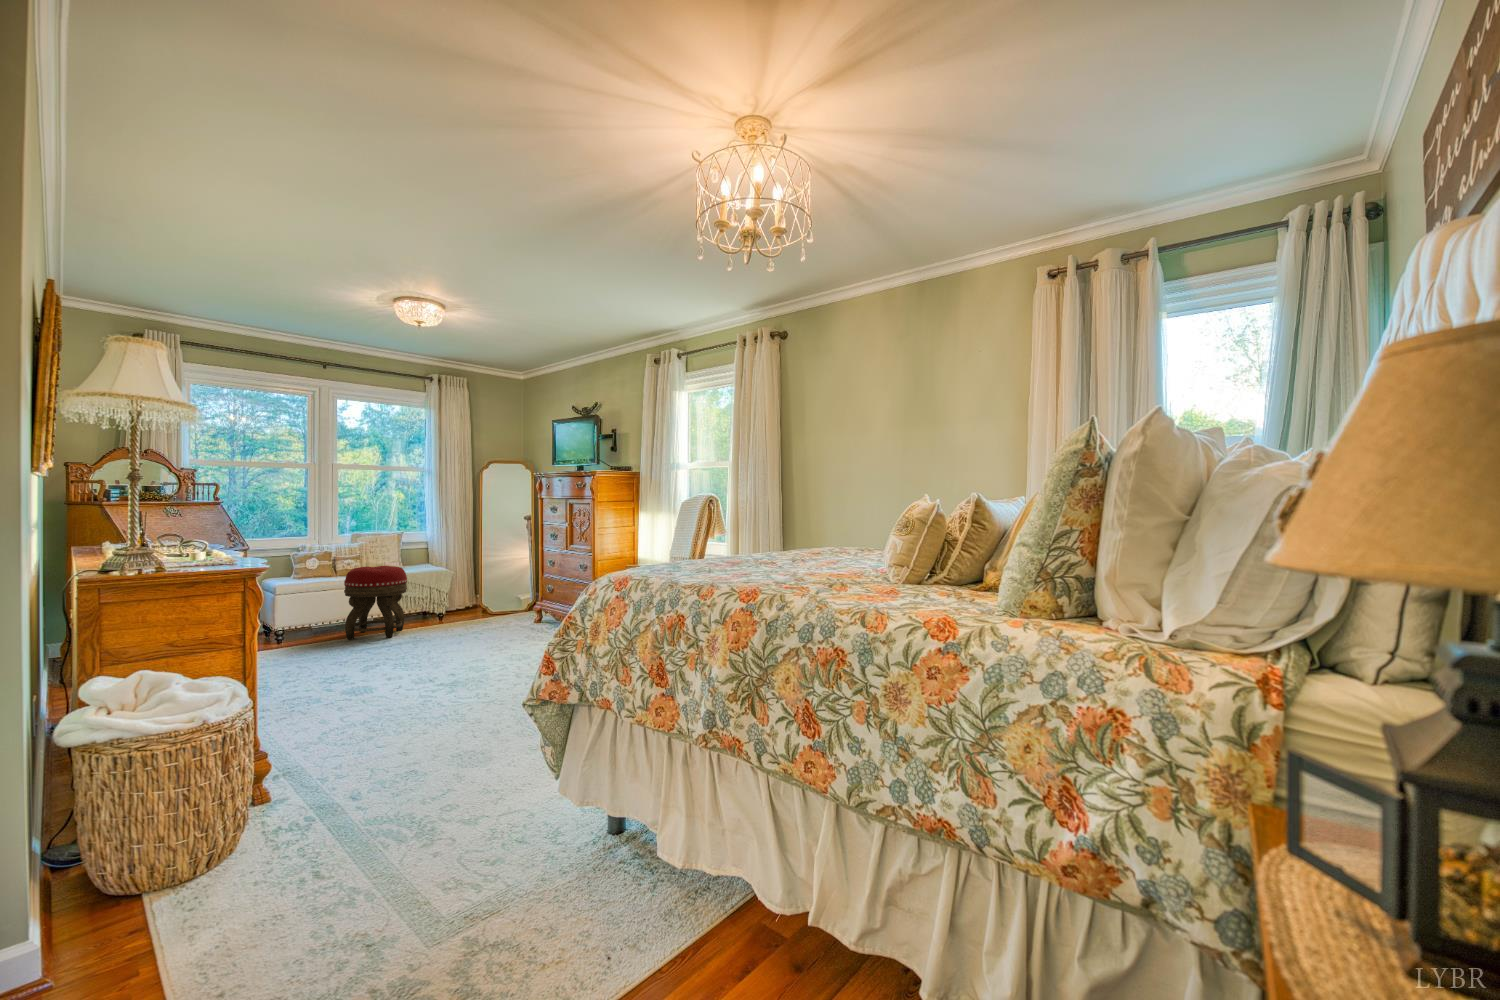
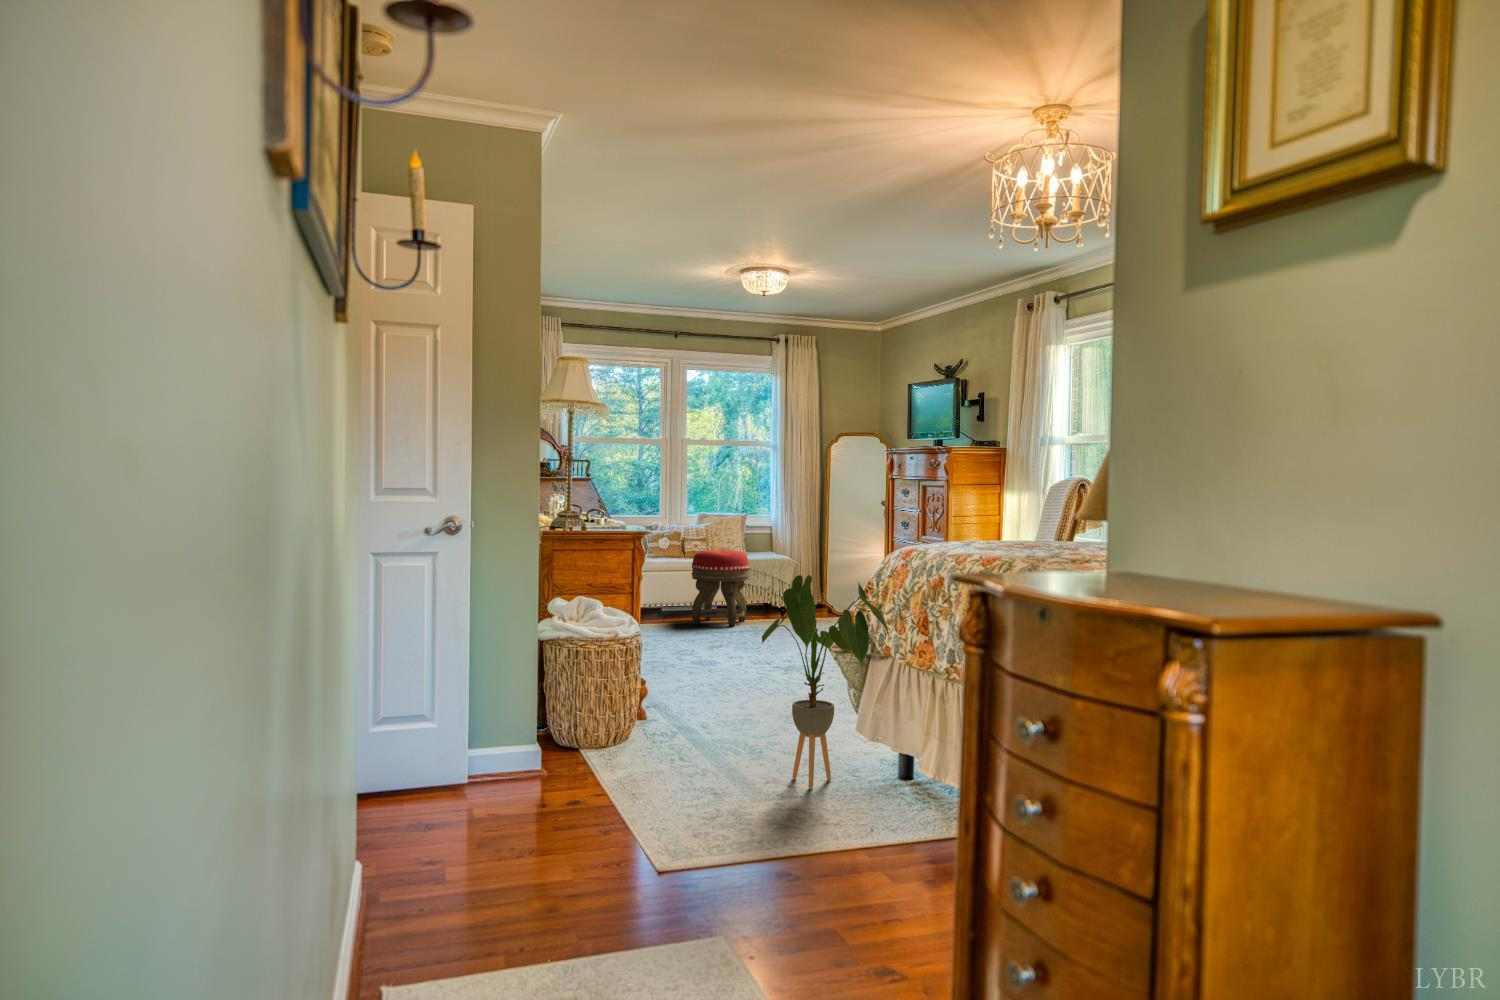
house plant: none [438,623,609,901] -> present [762,575,889,788]

